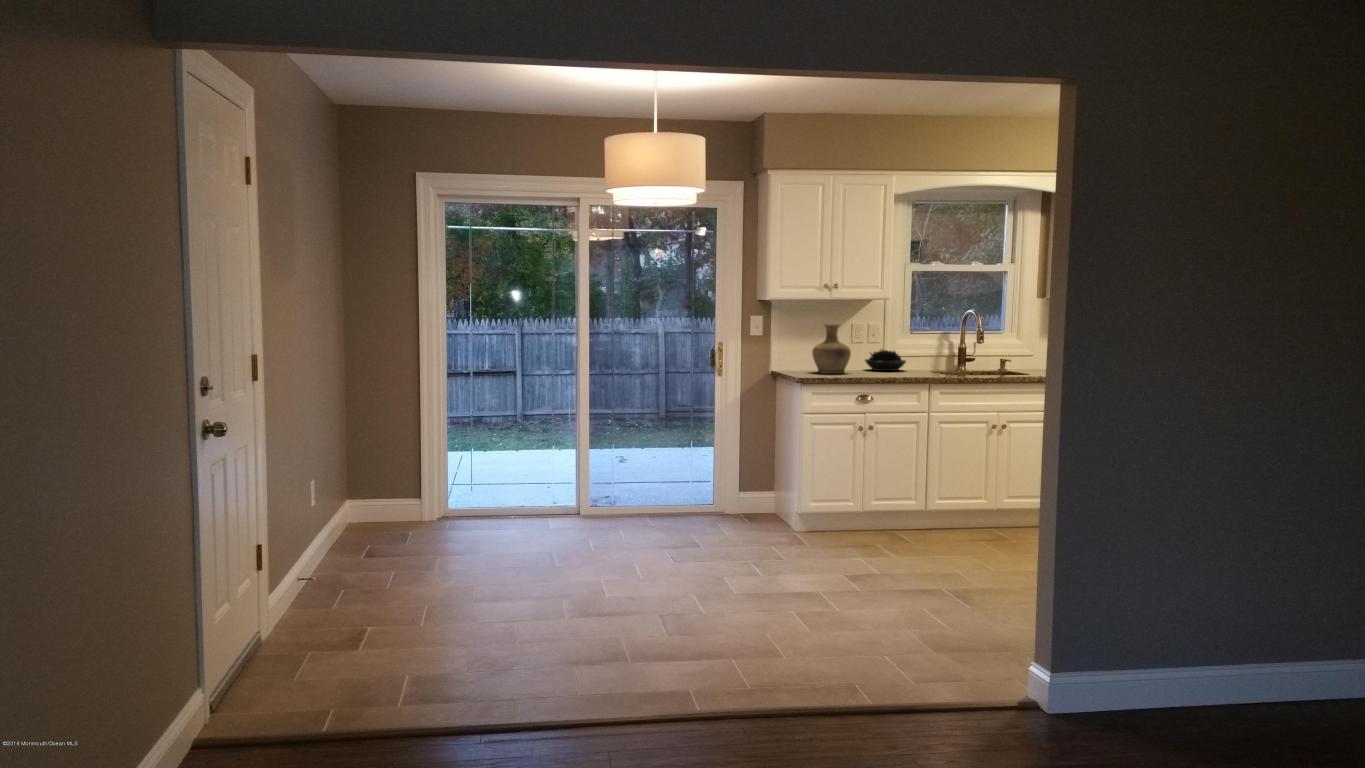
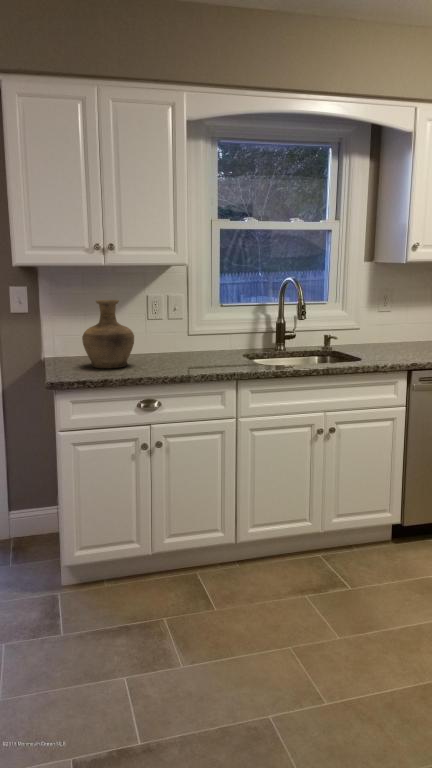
succulent plant: present [865,349,906,371] -> none [159,328,212,358]

